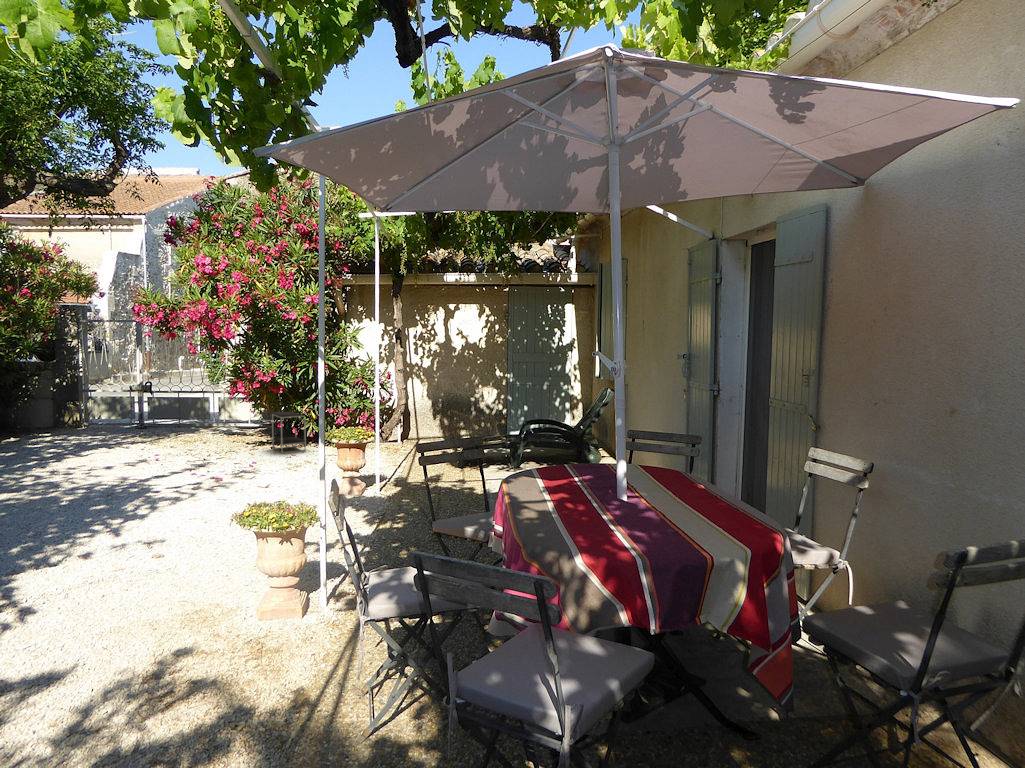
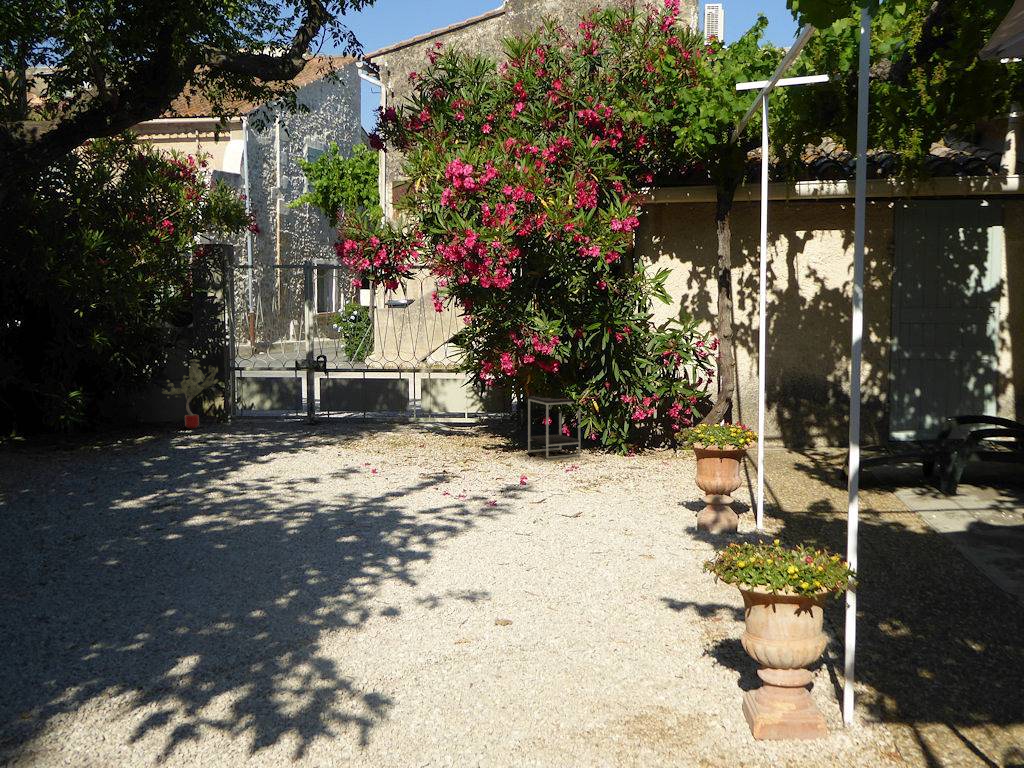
potted tree: none [16,385,63,435] -> present [163,360,218,428]

